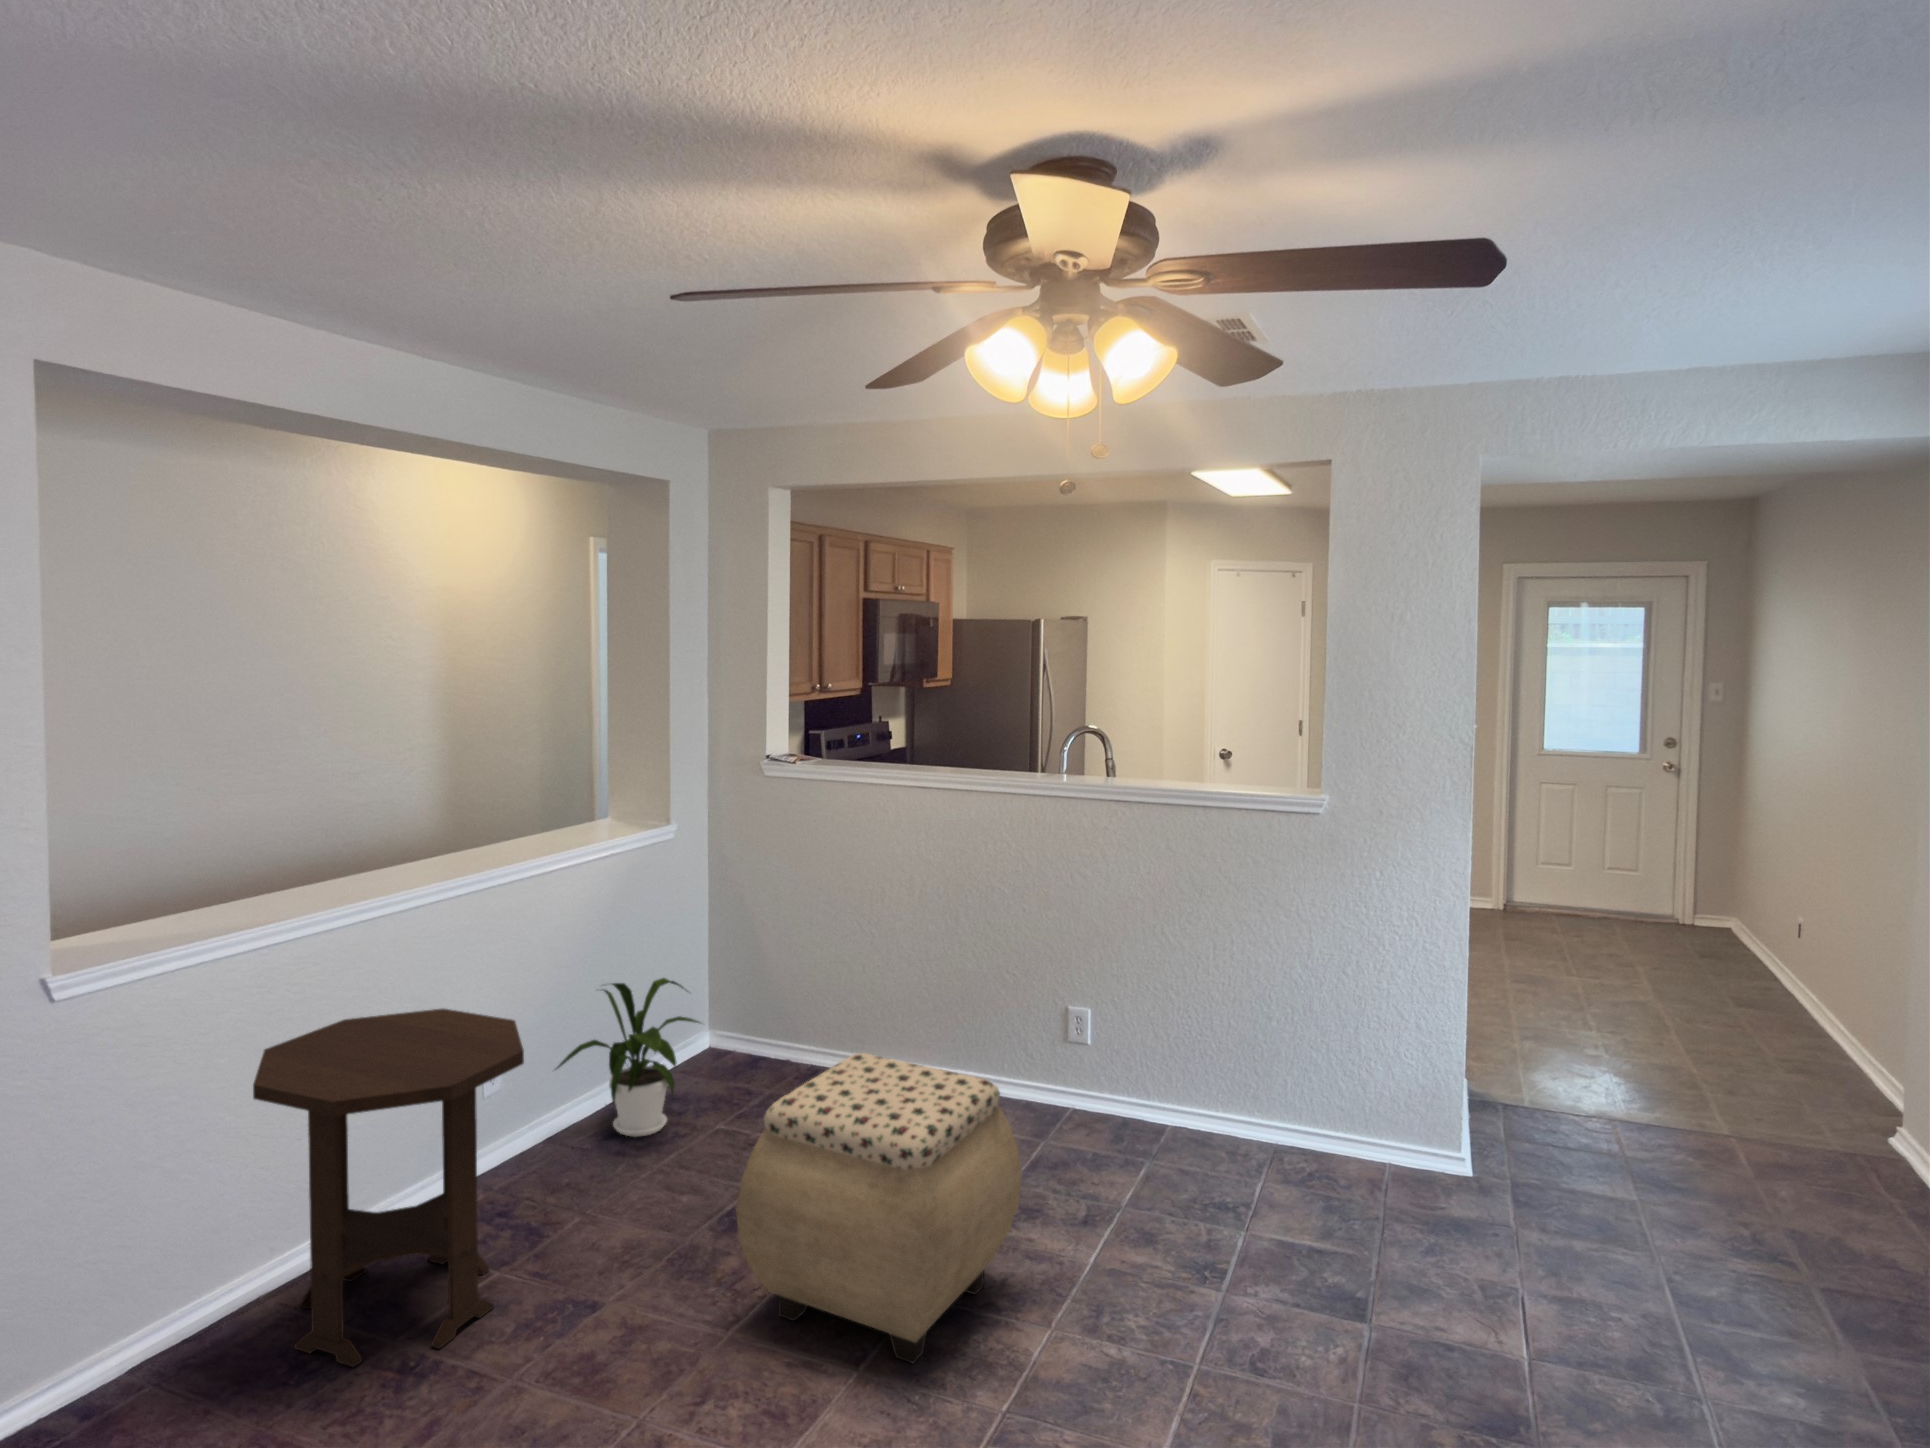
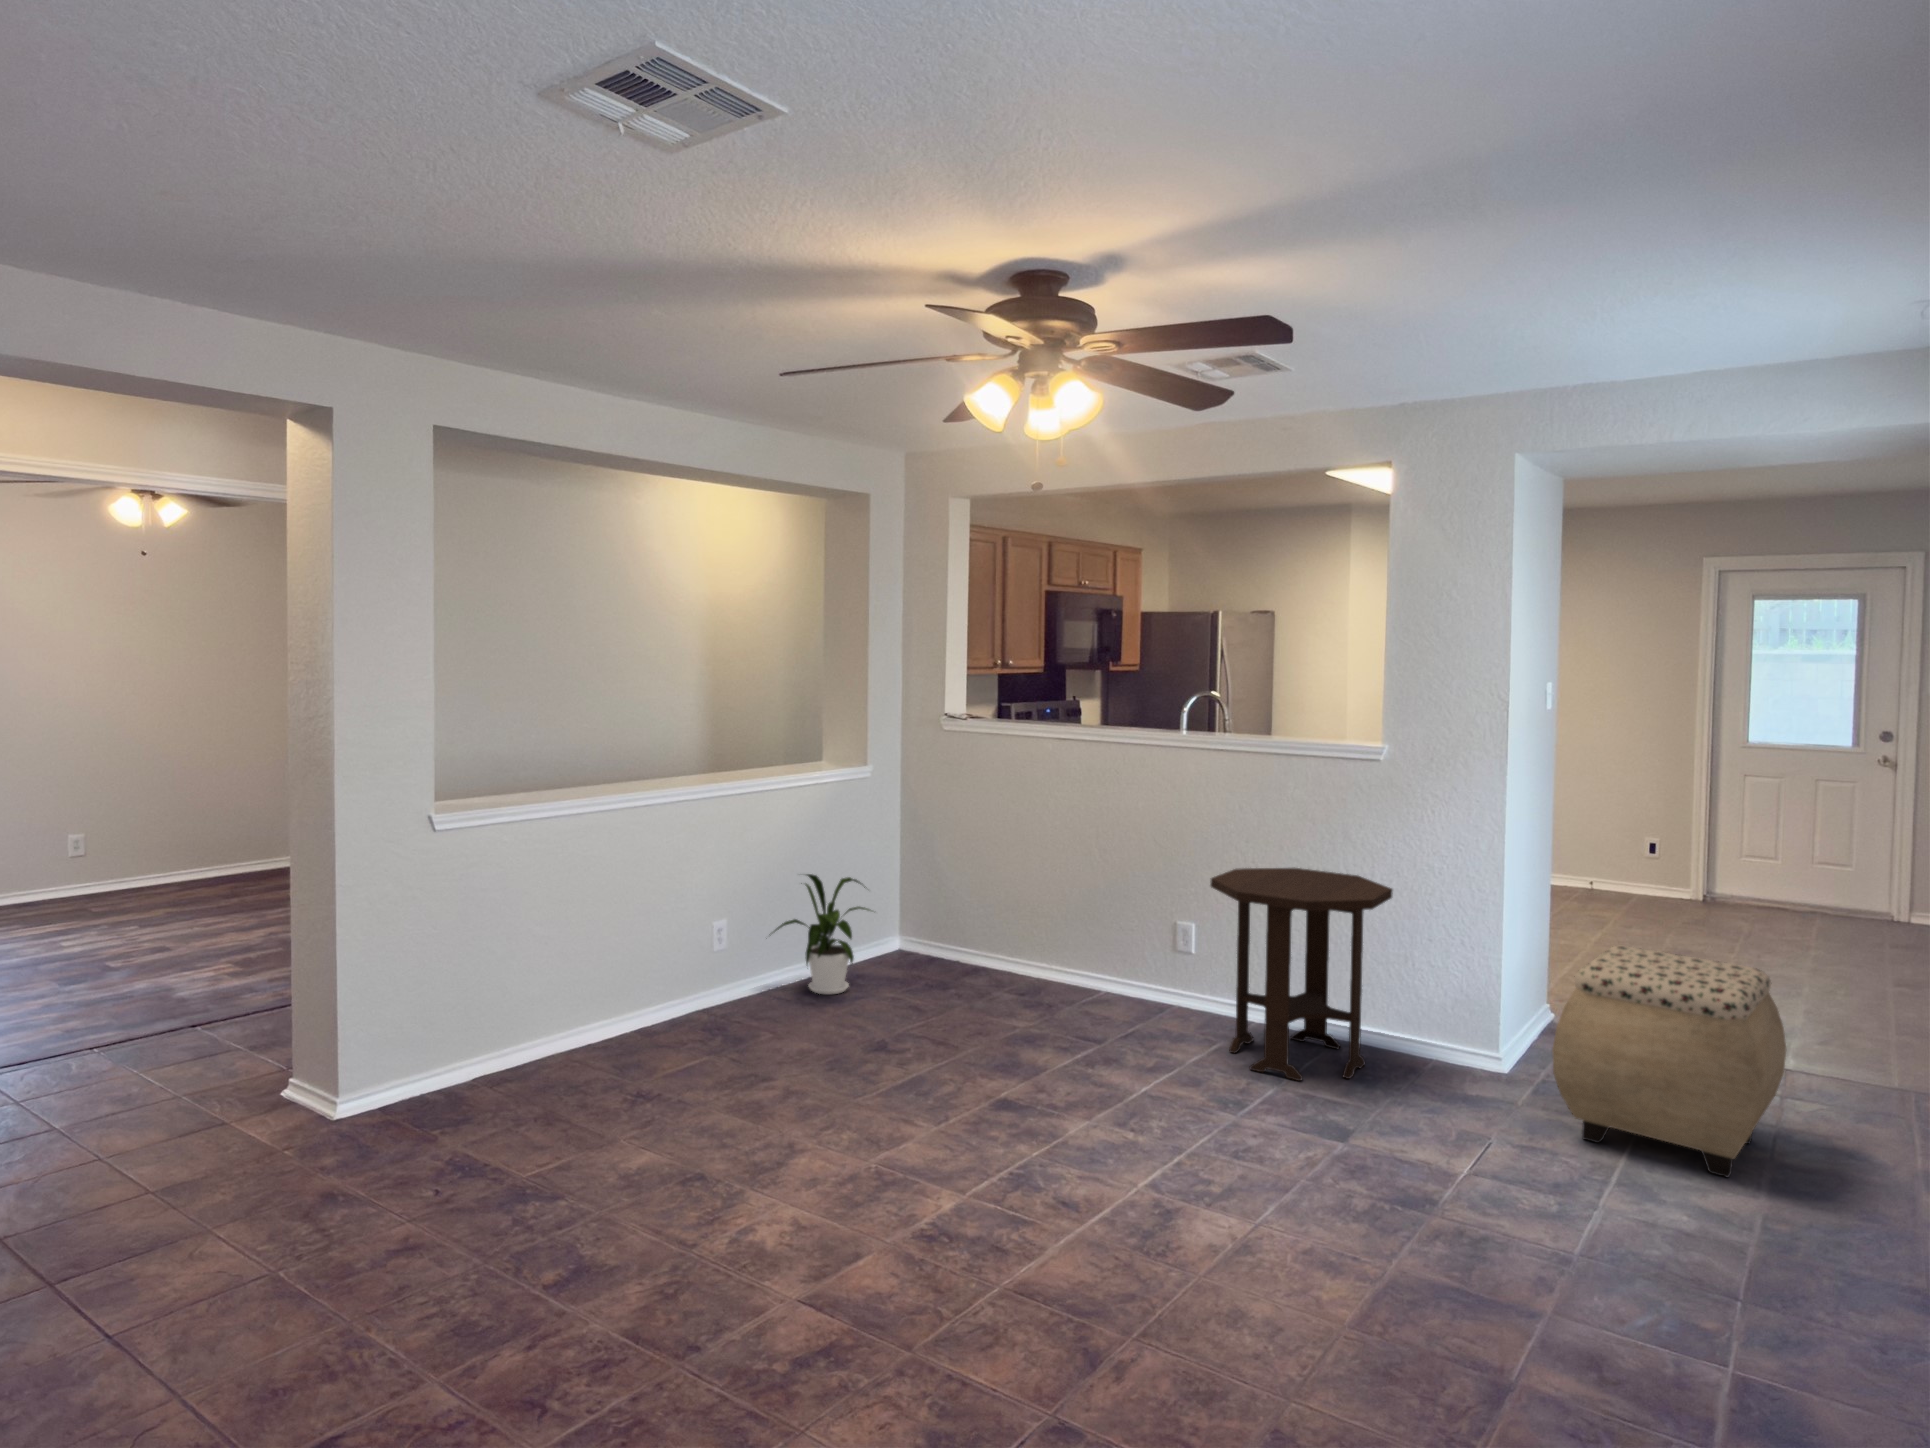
side table: present [253,1009,524,1367] -> present [1211,868,1393,1081]
ottoman: present [736,1053,1022,1363] -> present [1552,946,1786,1177]

